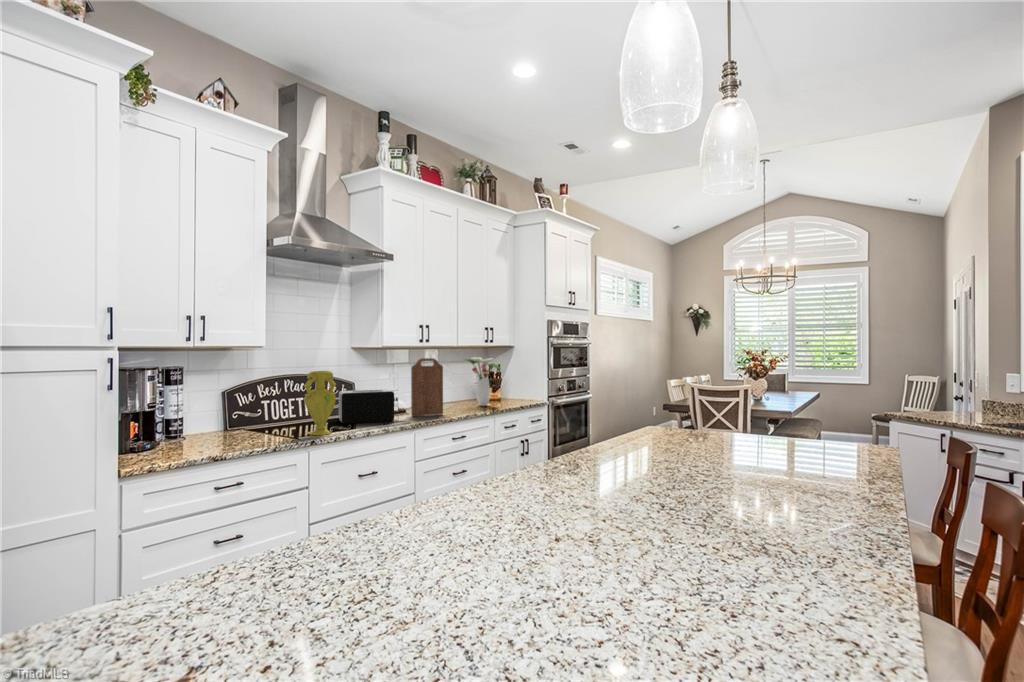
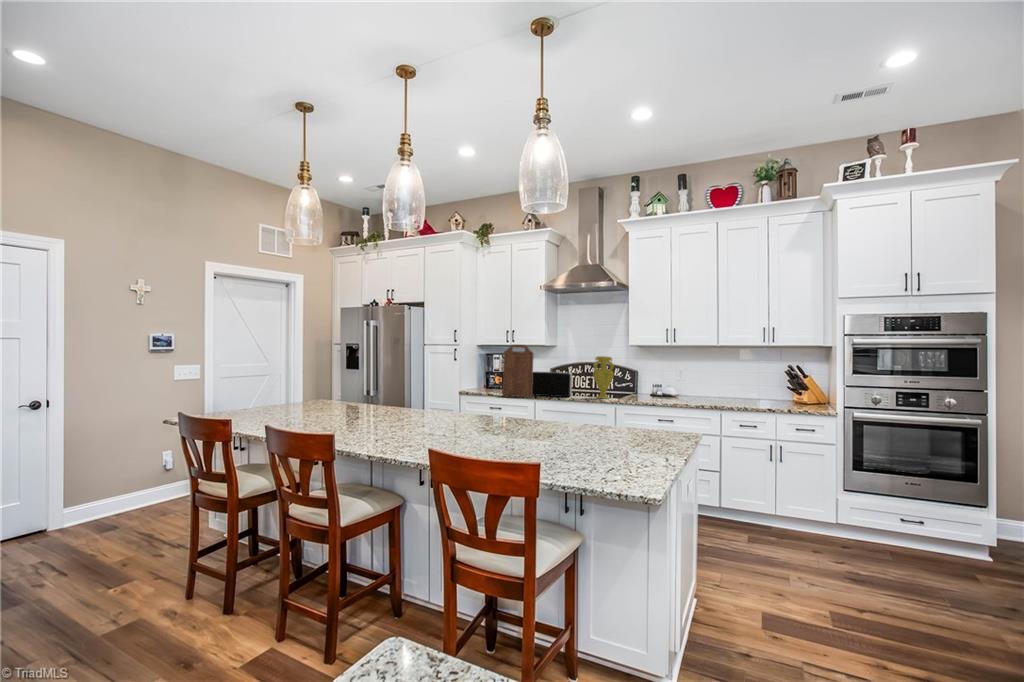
flower arrangement: present [461,357,500,406] -> none [722,358,758,399]
cutting board: present [411,358,443,416] -> present [502,345,533,397]
toaster: present [336,389,394,424] -> present [532,371,572,397]

